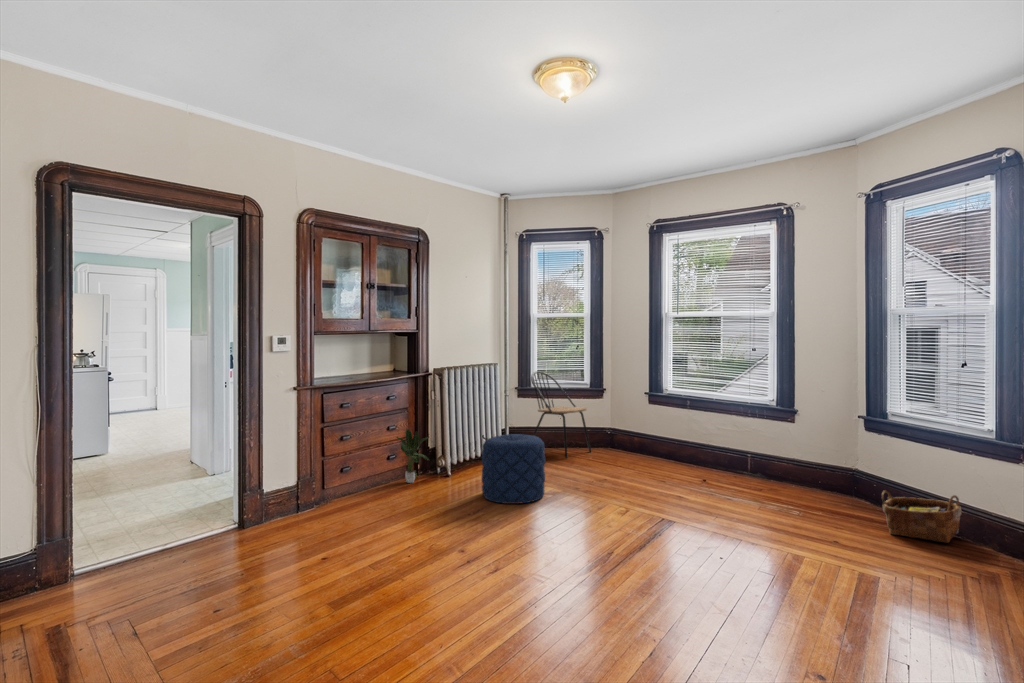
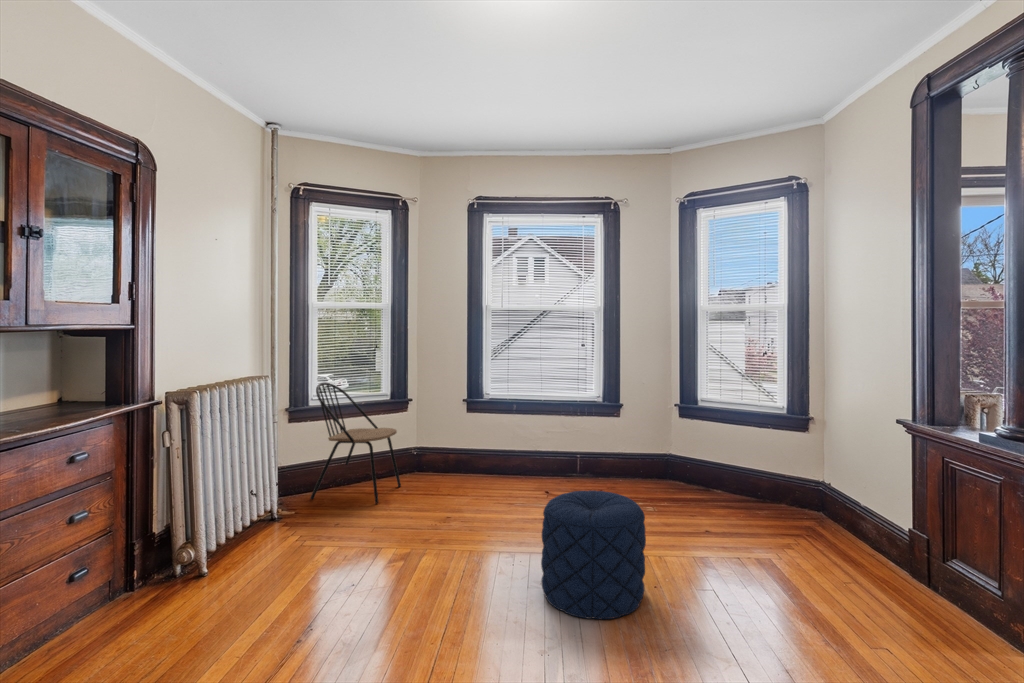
potted plant: present [397,430,430,483] -> none [90,514,170,617]
pouf: present [482,434,545,504] -> present [541,491,646,619]
woven basket: present [882,490,961,543] -> none [812,513,898,570]

